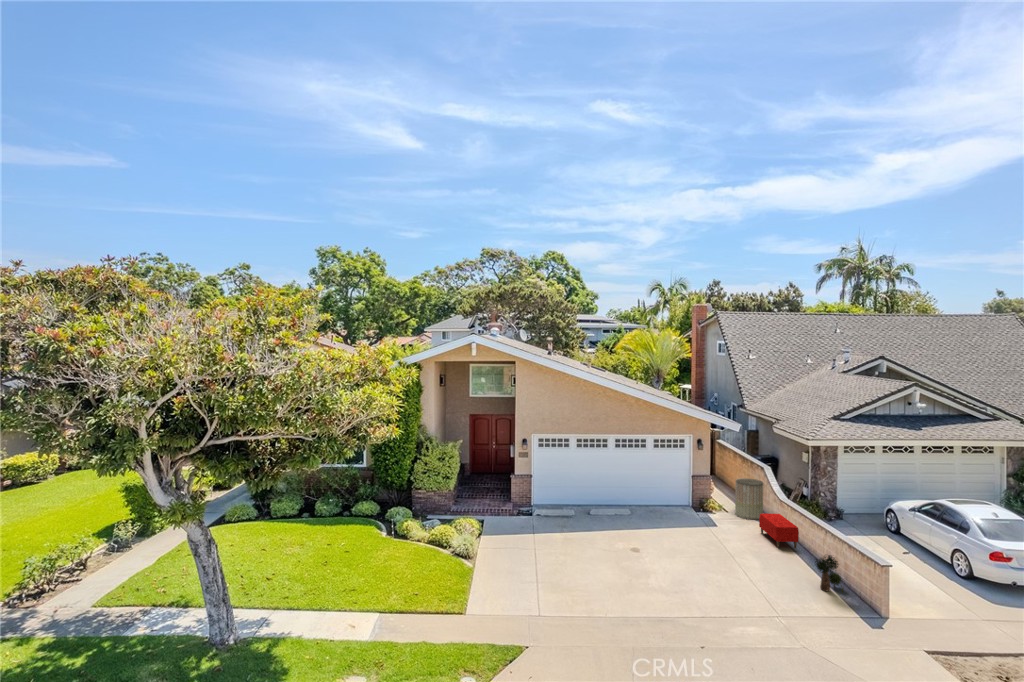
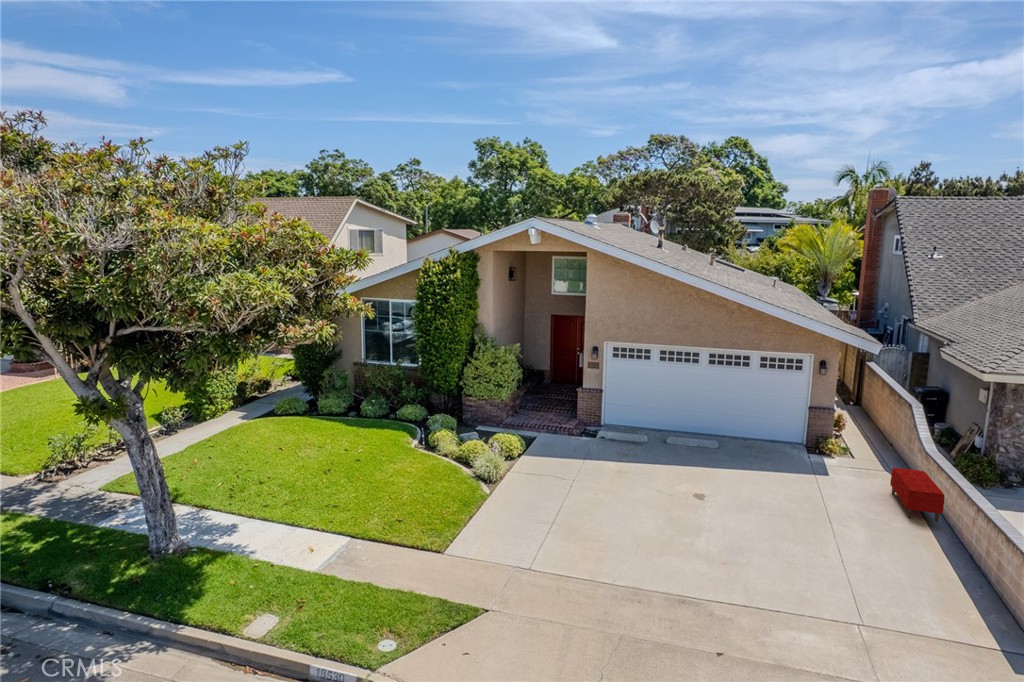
trash can: present [735,478,764,520] -> none [865,417,912,474]
potted plant: present [815,555,844,593] -> none [946,544,990,603]

